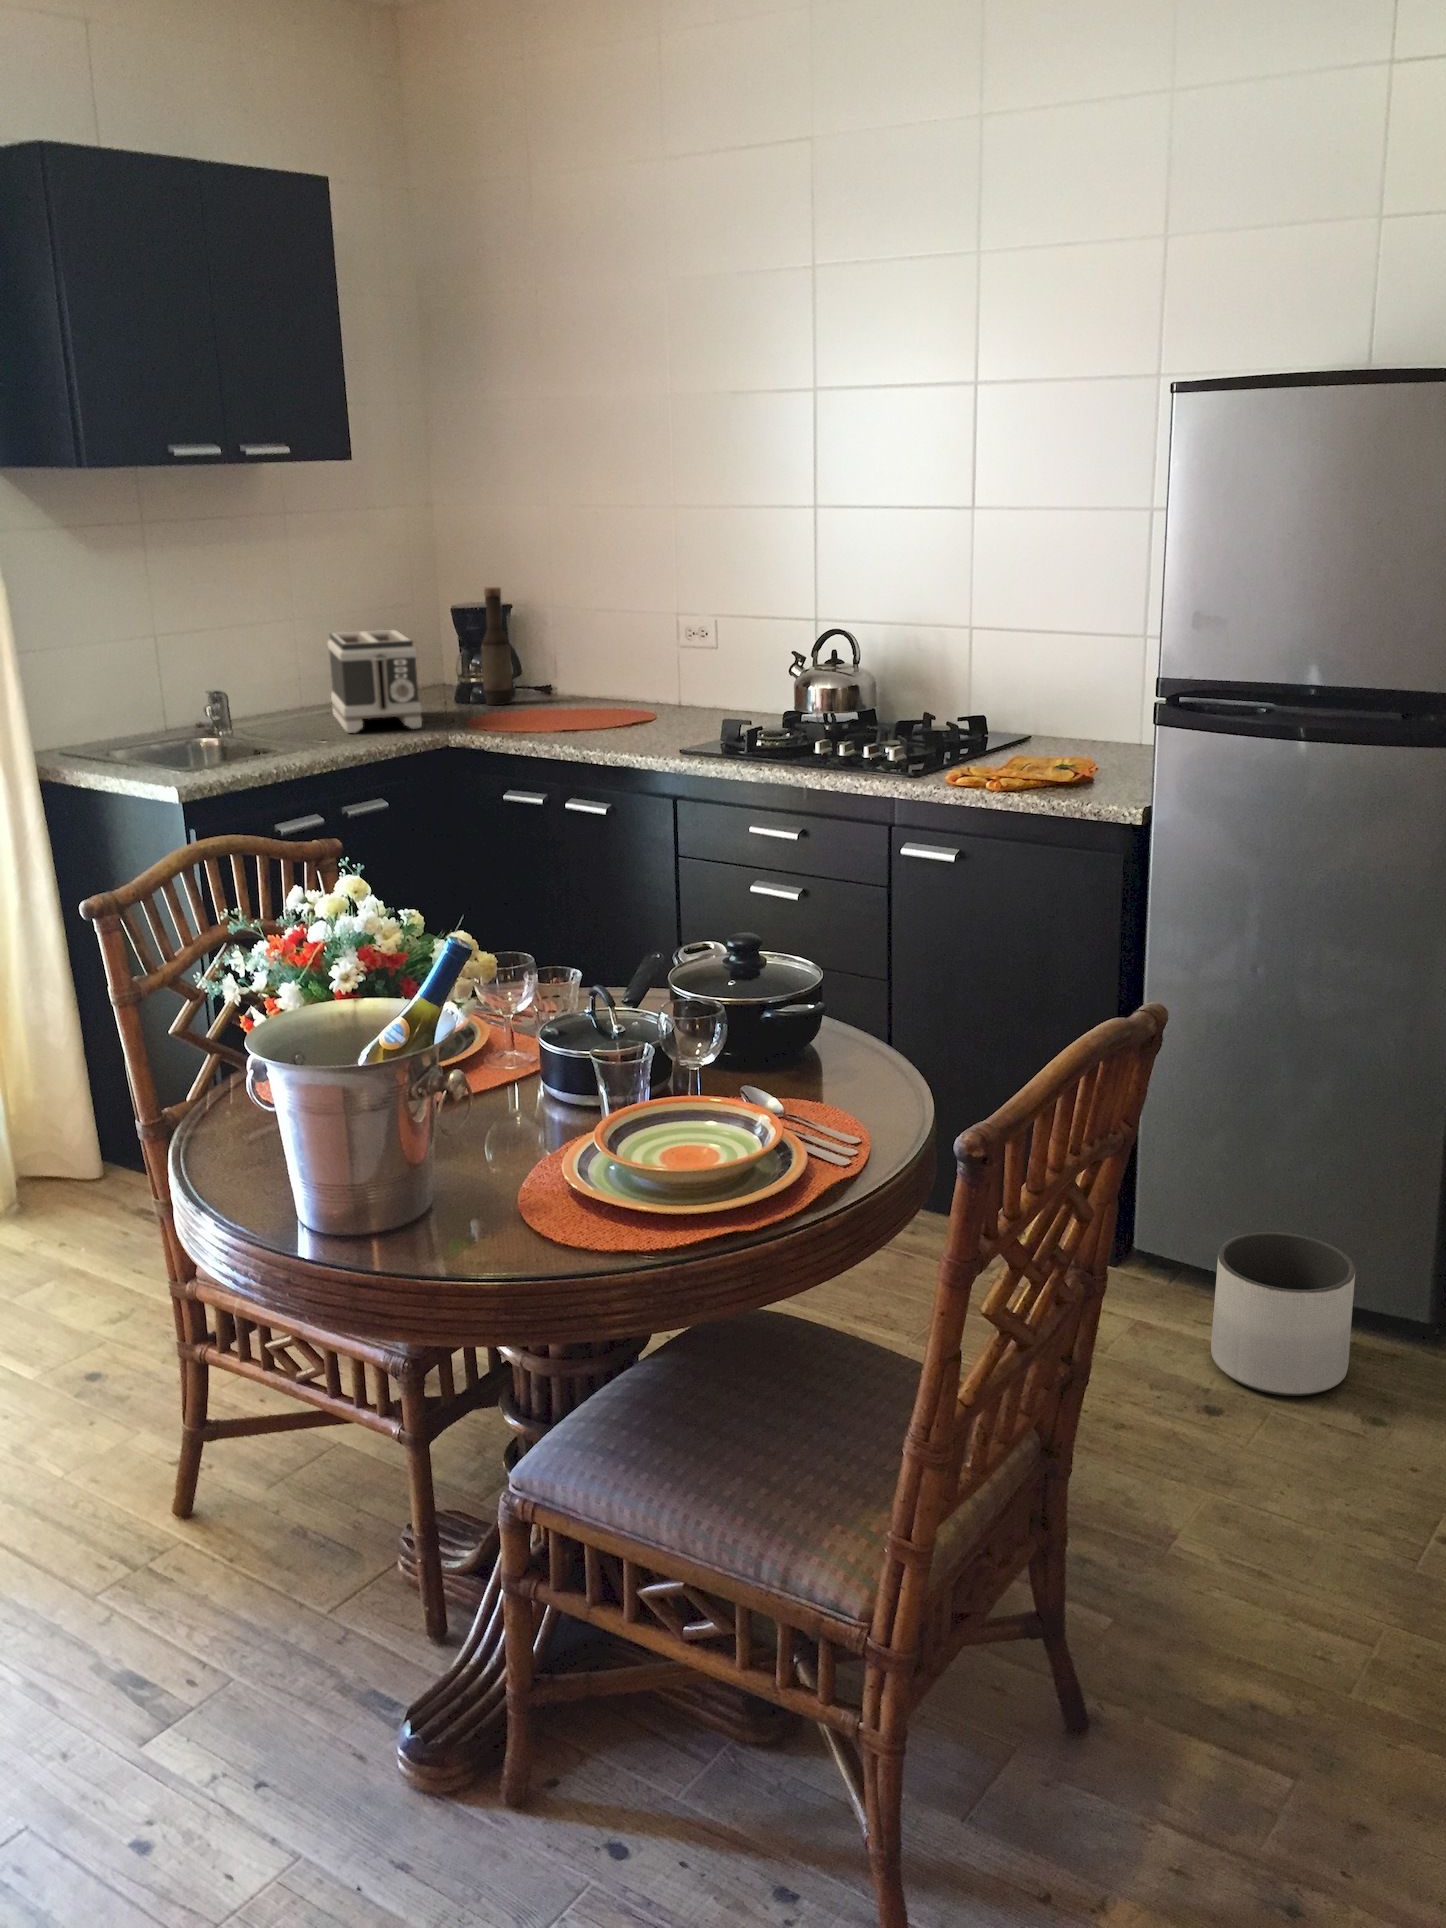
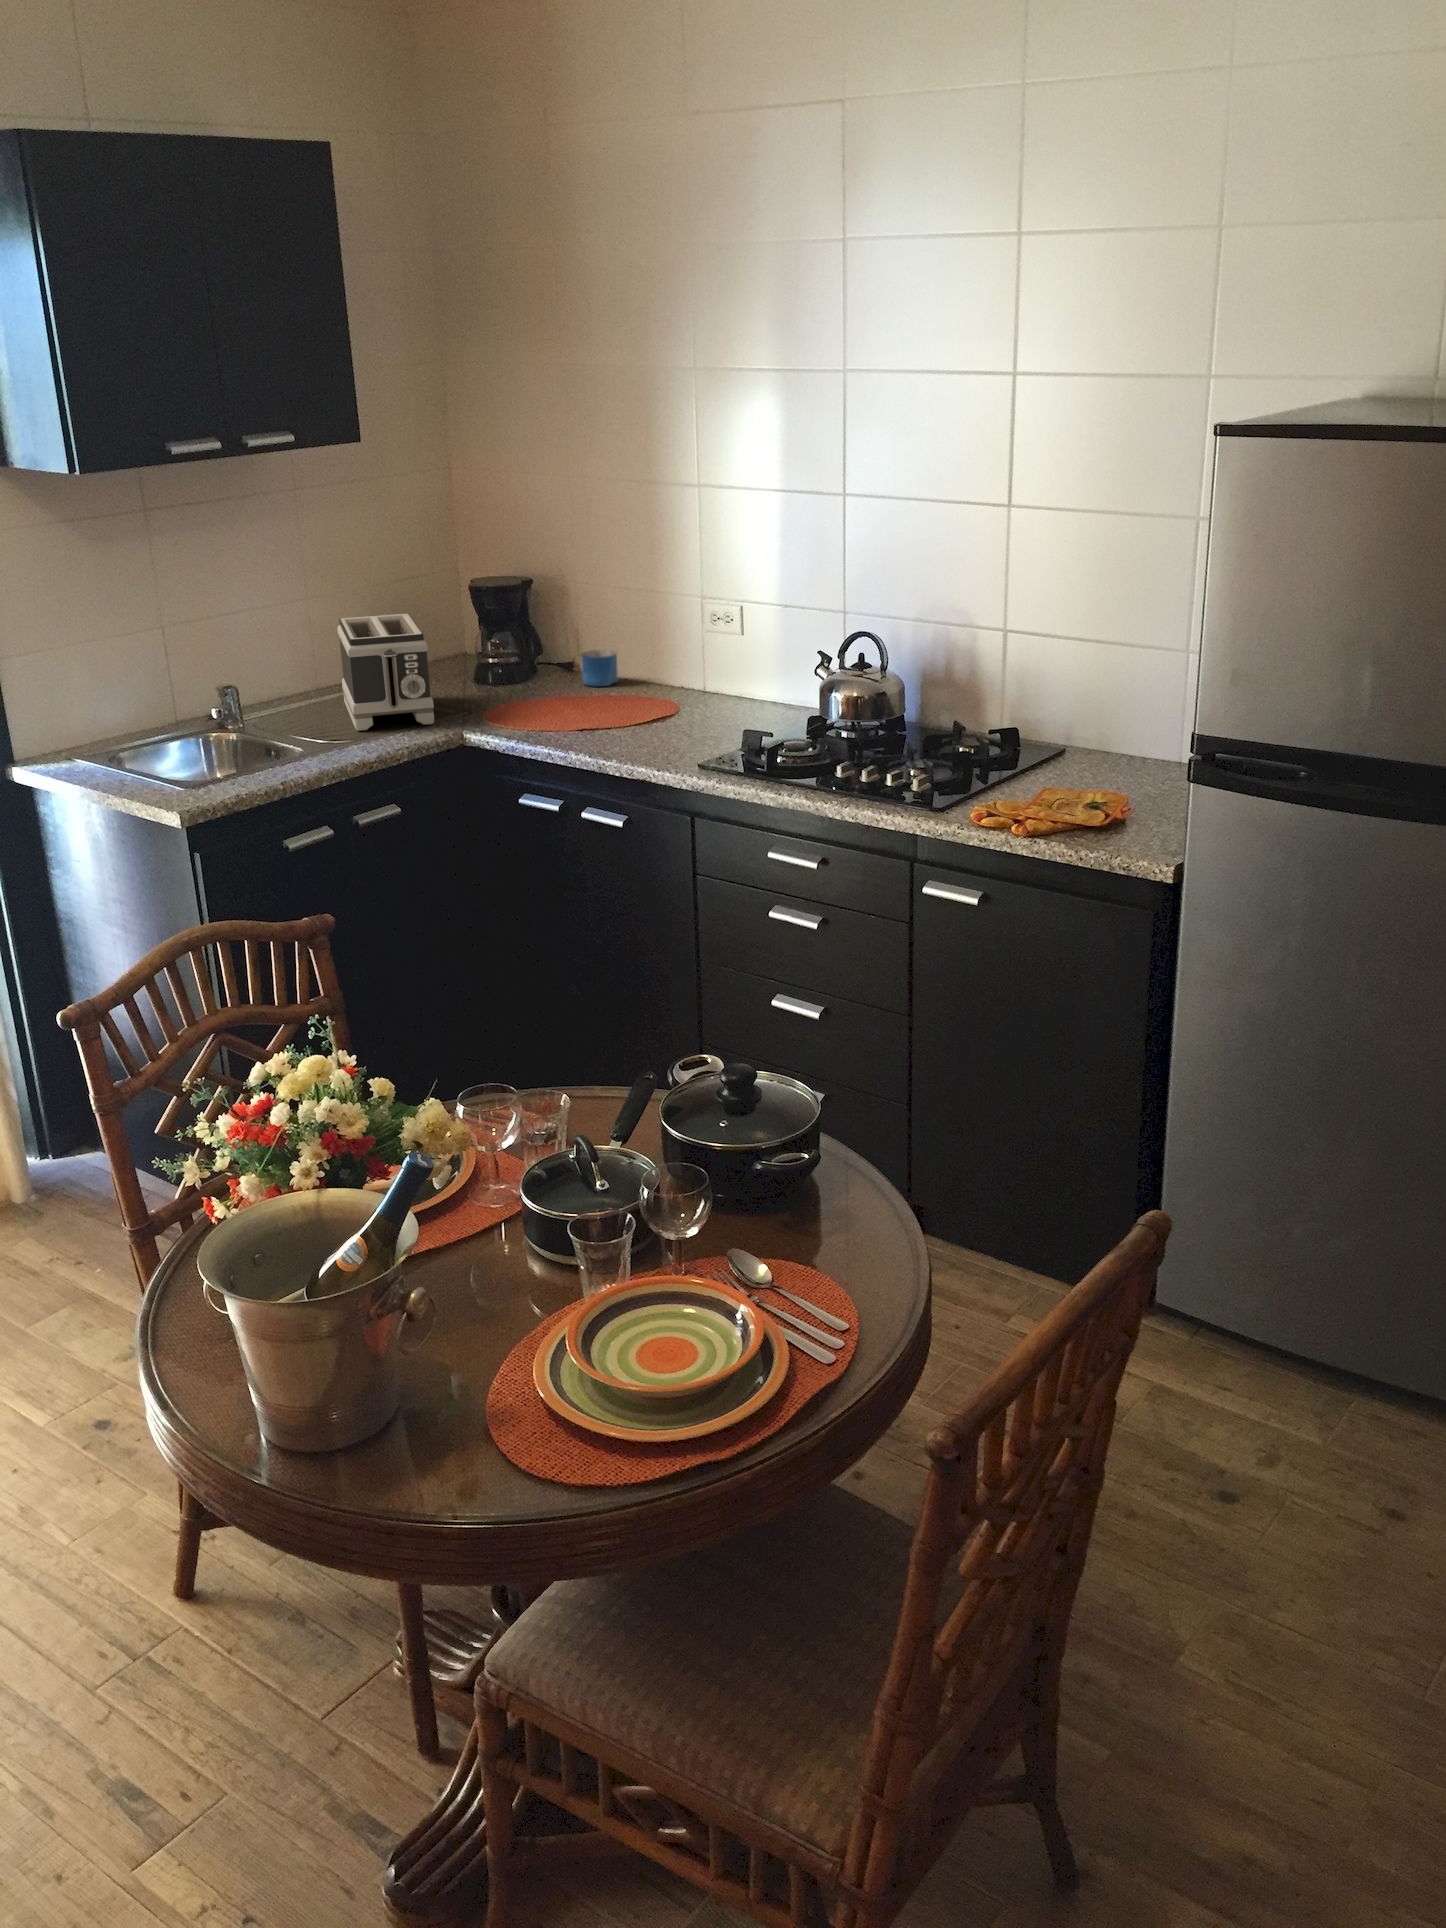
bottle: present [481,587,513,705] -> none [498,564,531,688]
mug: none [552,670,596,703] -> present [573,650,617,686]
planter: present [1211,1232,1355,1396] -> none [1228,1309,1379,1484]

